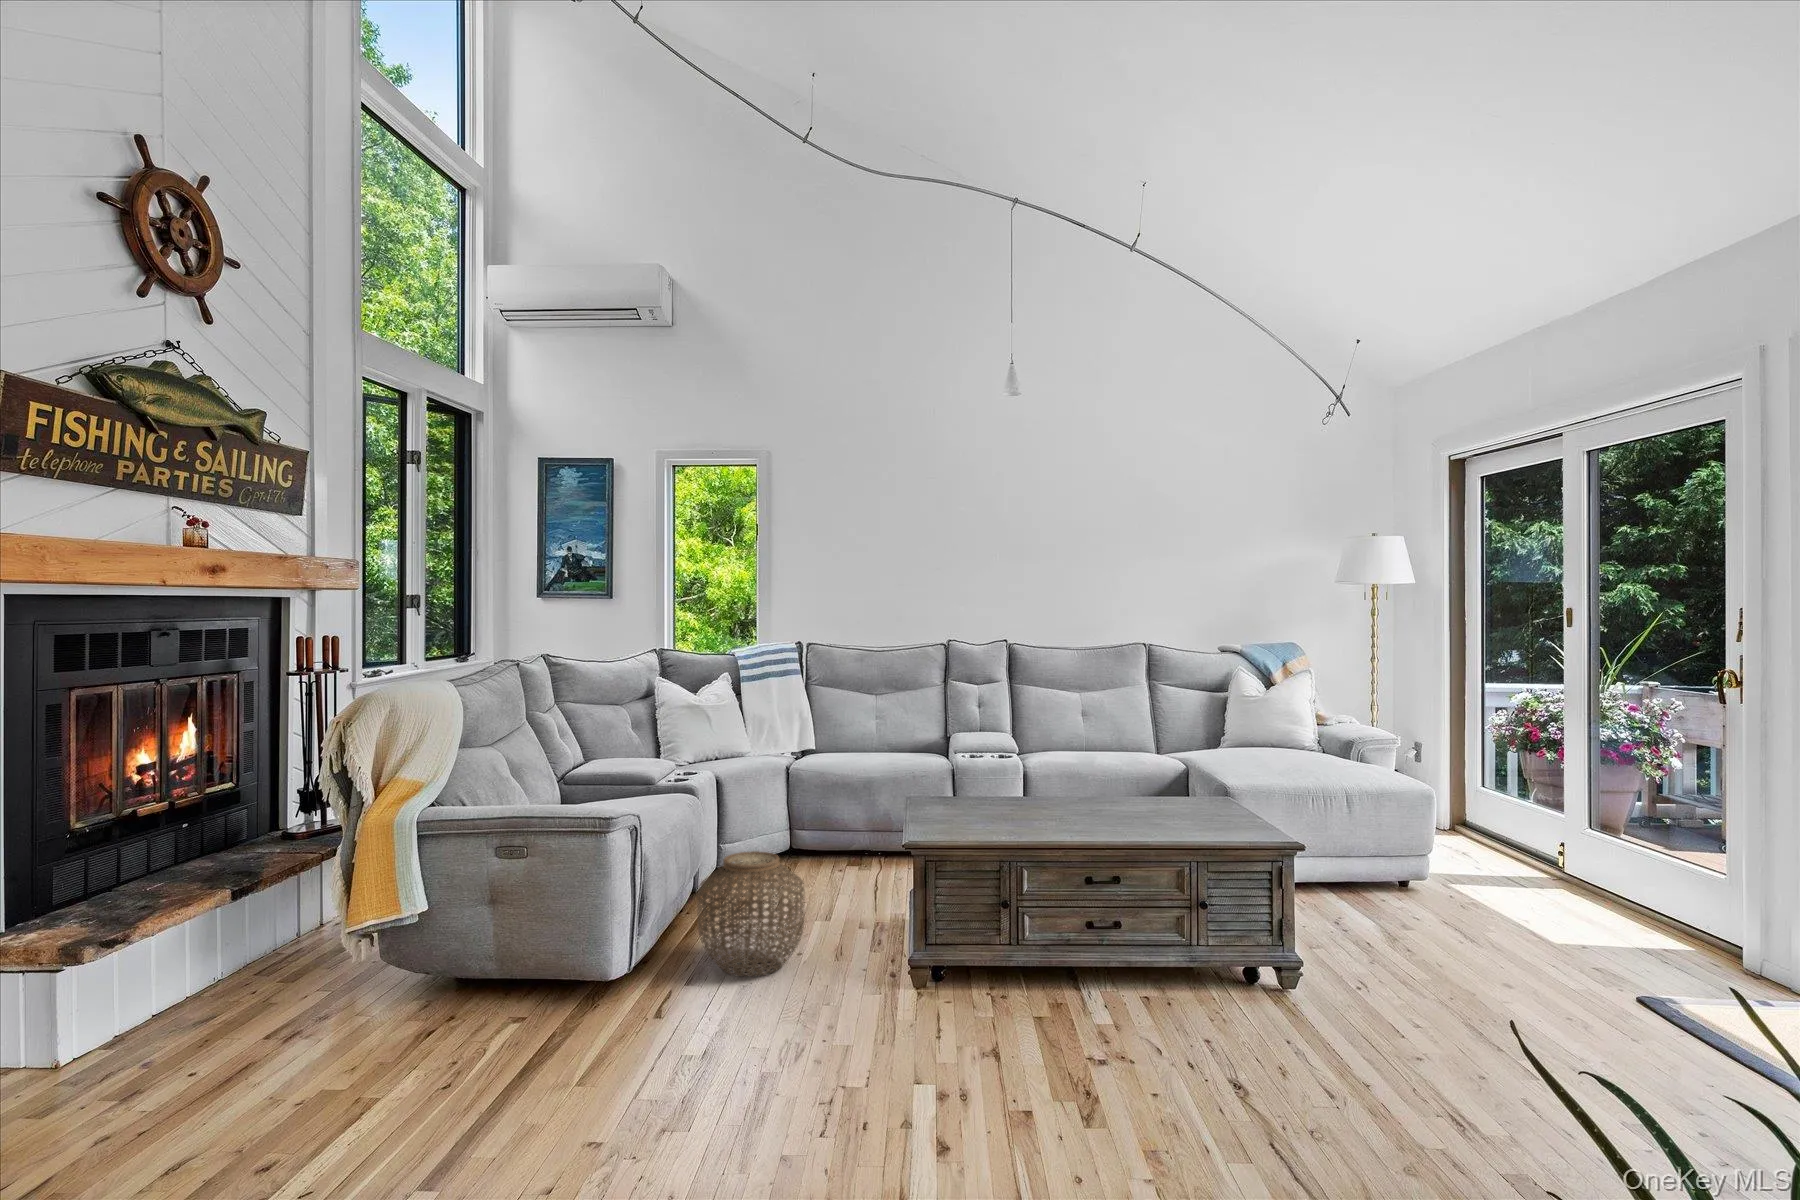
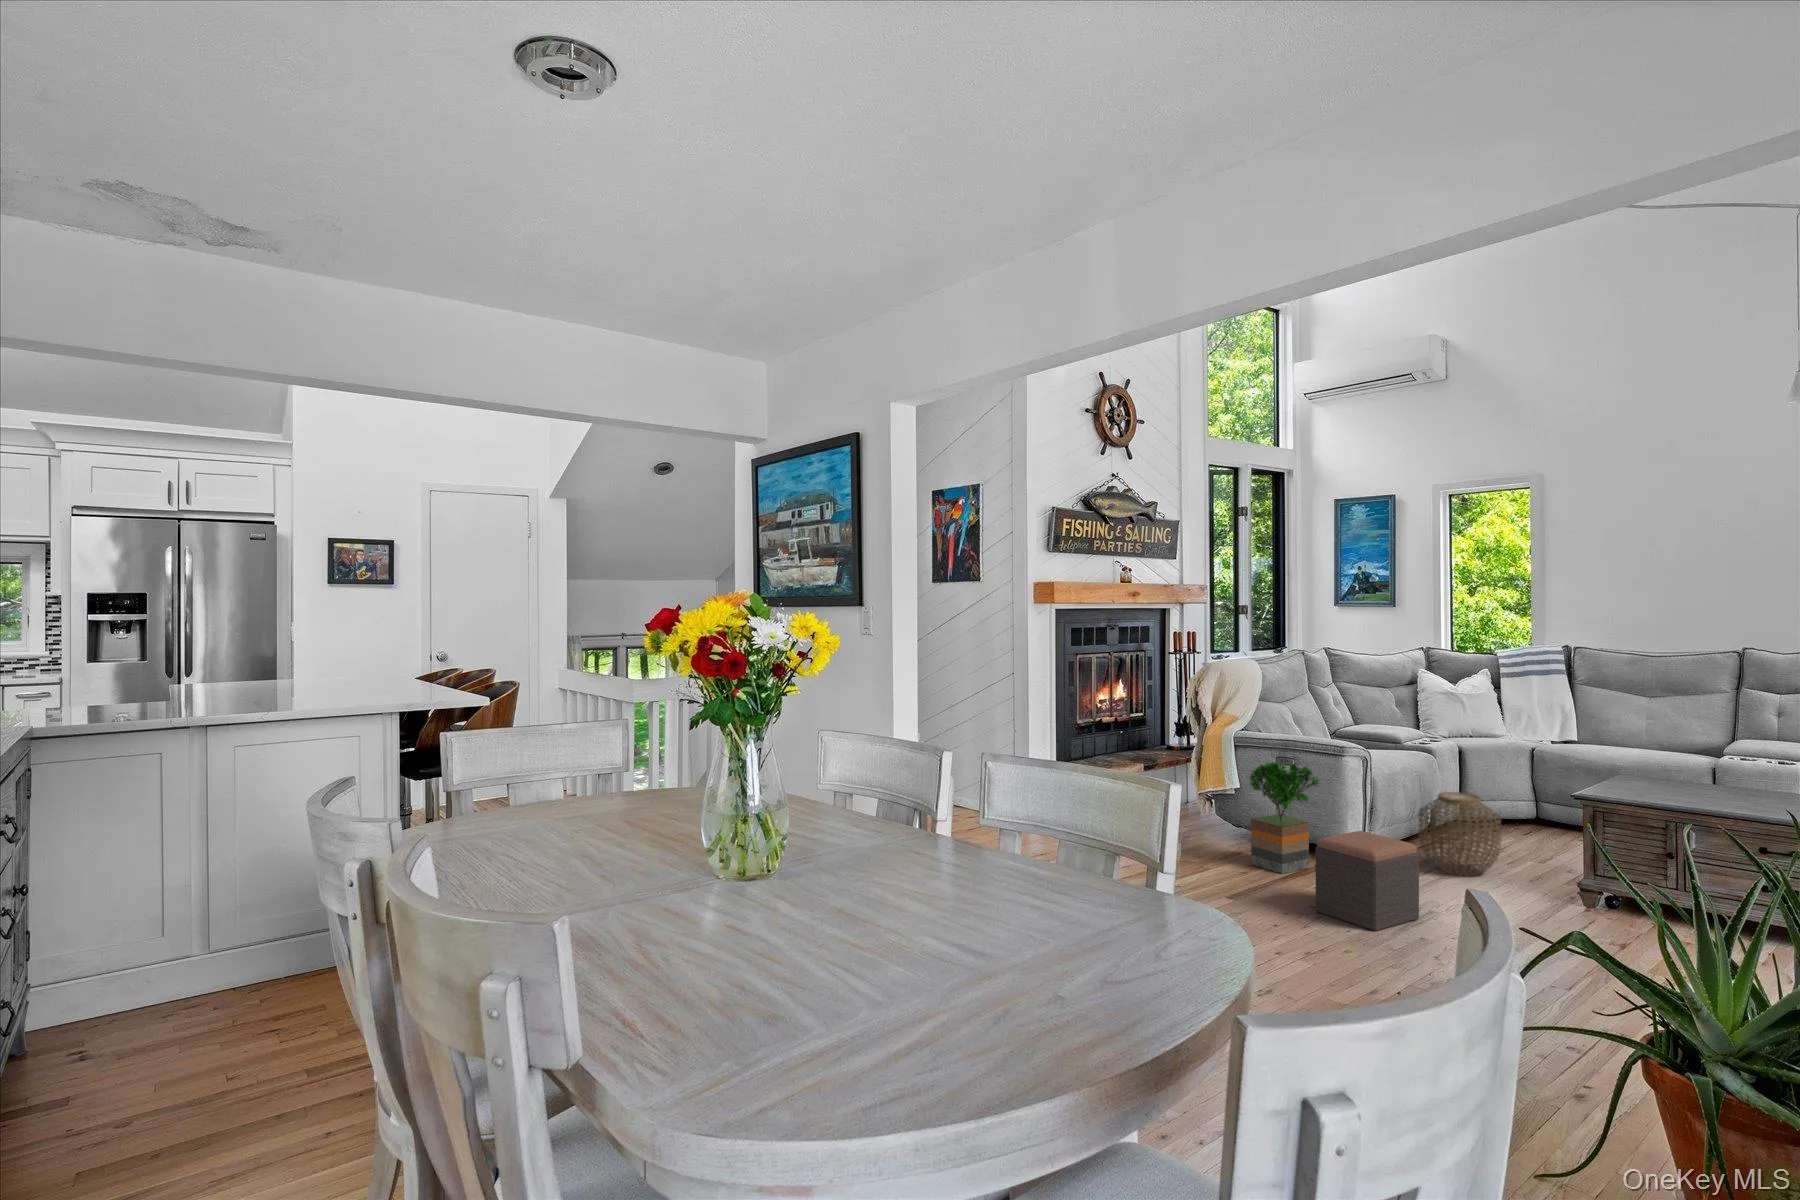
potted tree: none [437,844,565,1047] -> present [1250,761,1319,874]
footstool: none [575,956,739,1144] -> present [1316,831,1419,931]

